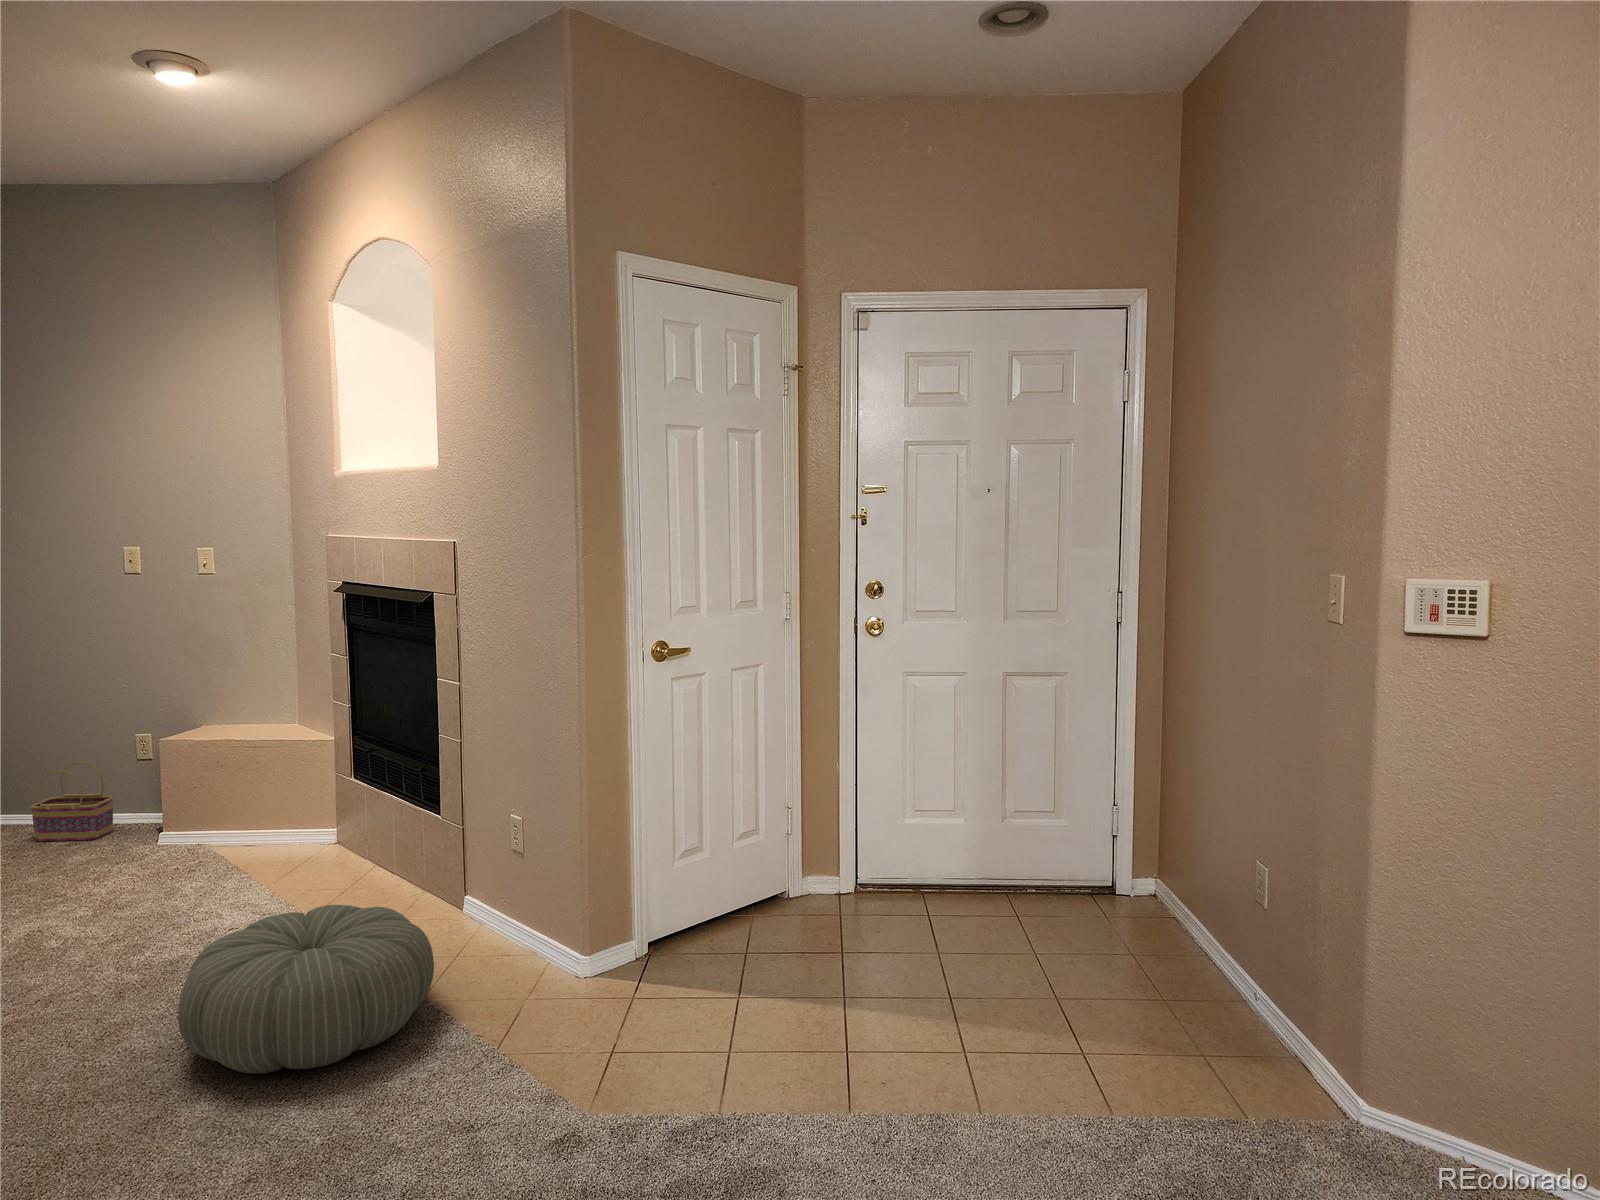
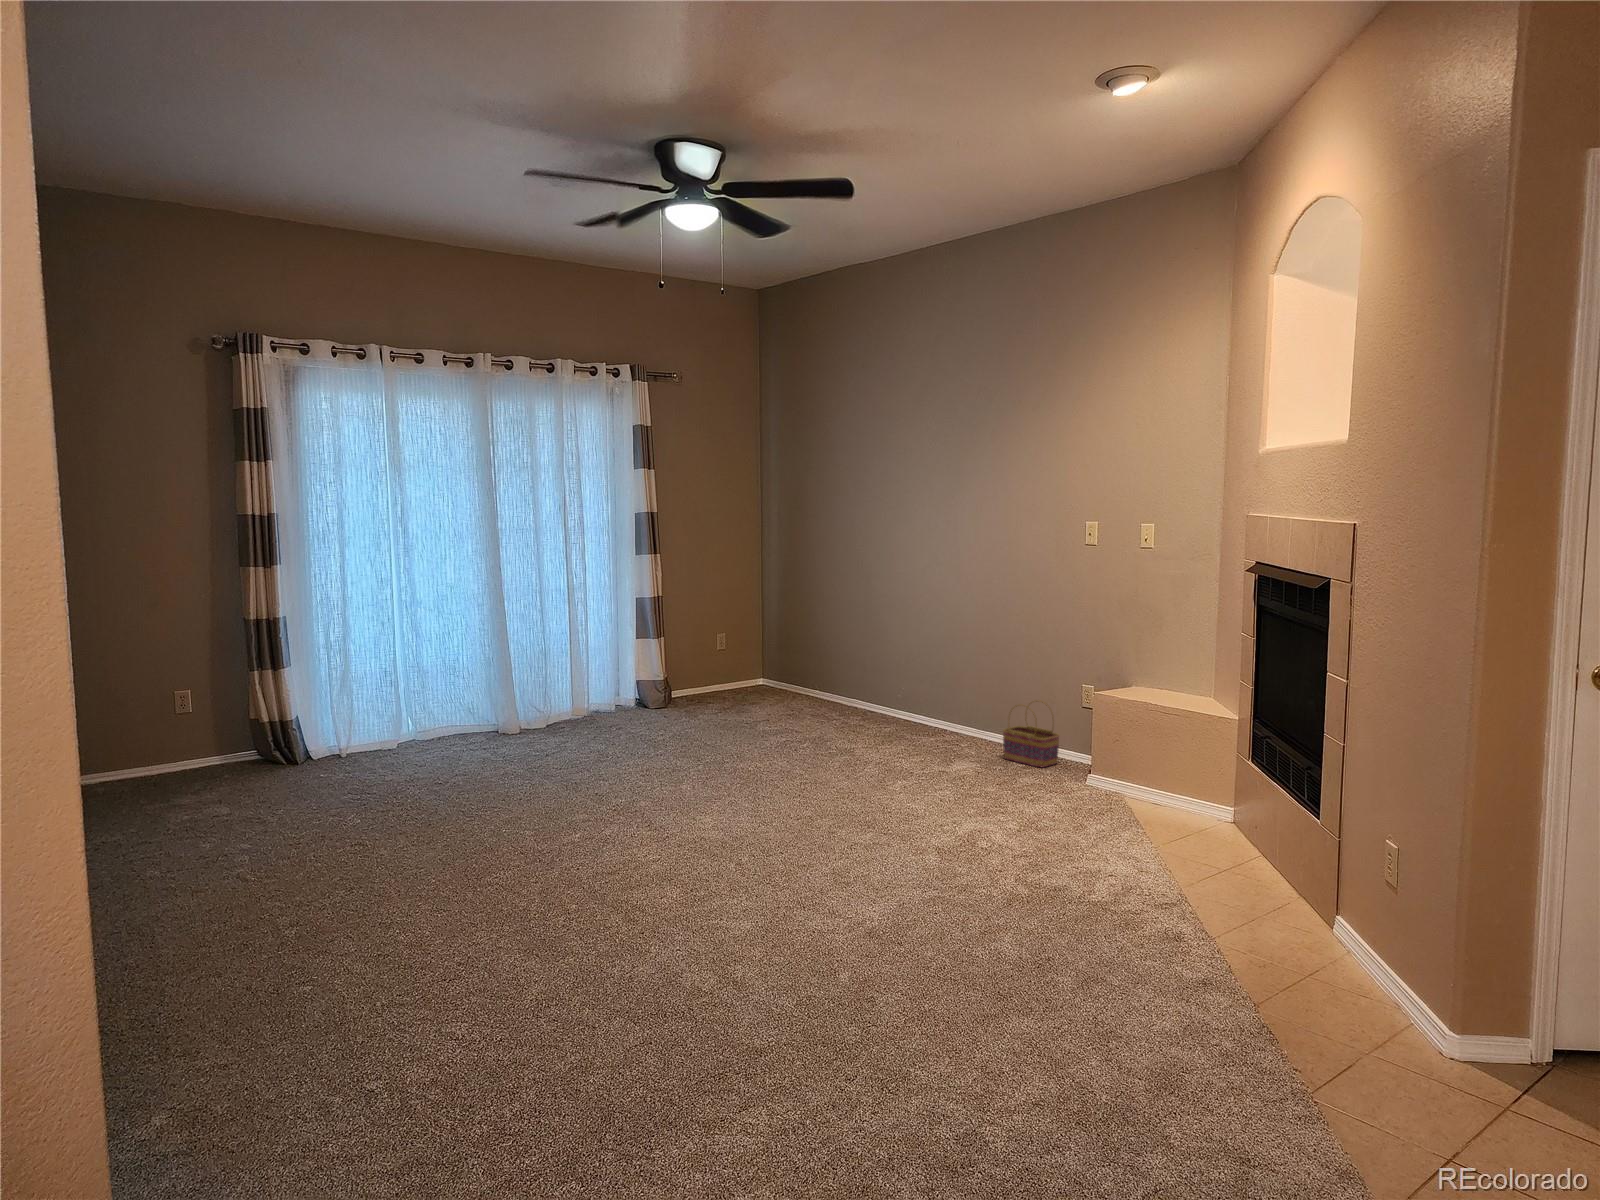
pouf: present [178,905,434,1074] -> none [1029,876,1265,1033]

